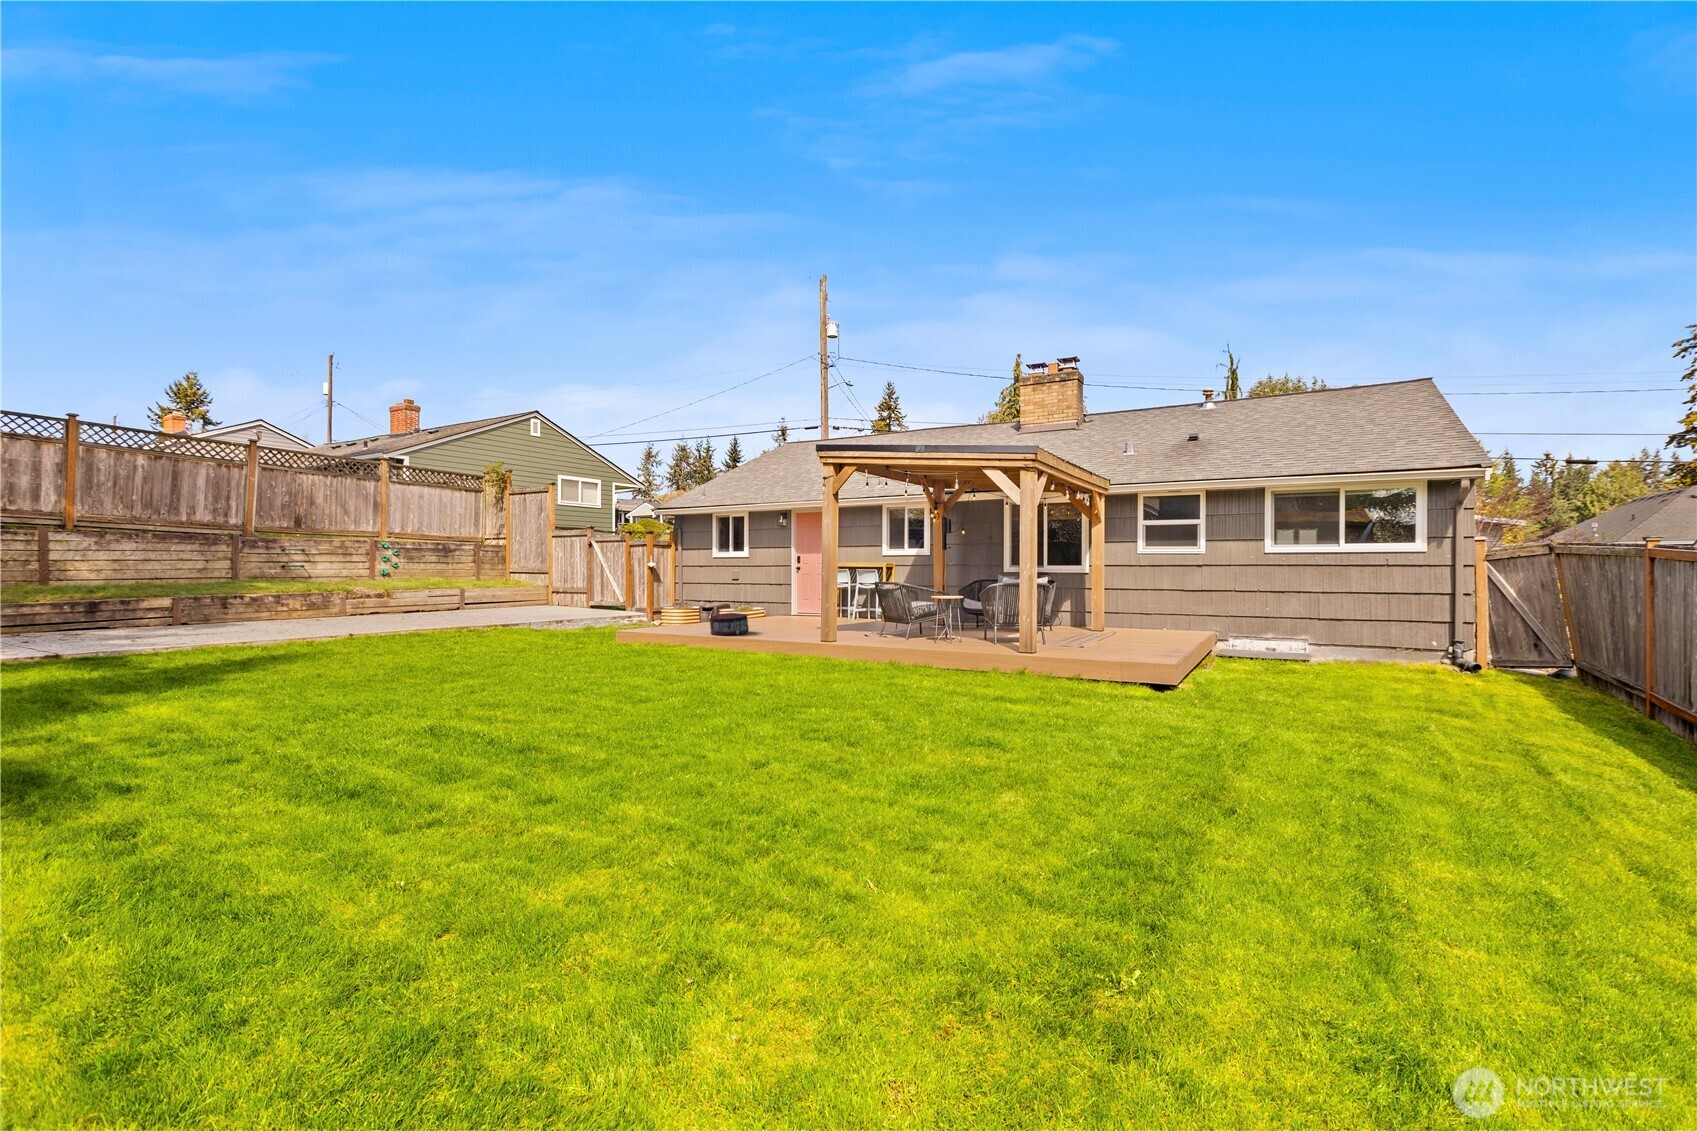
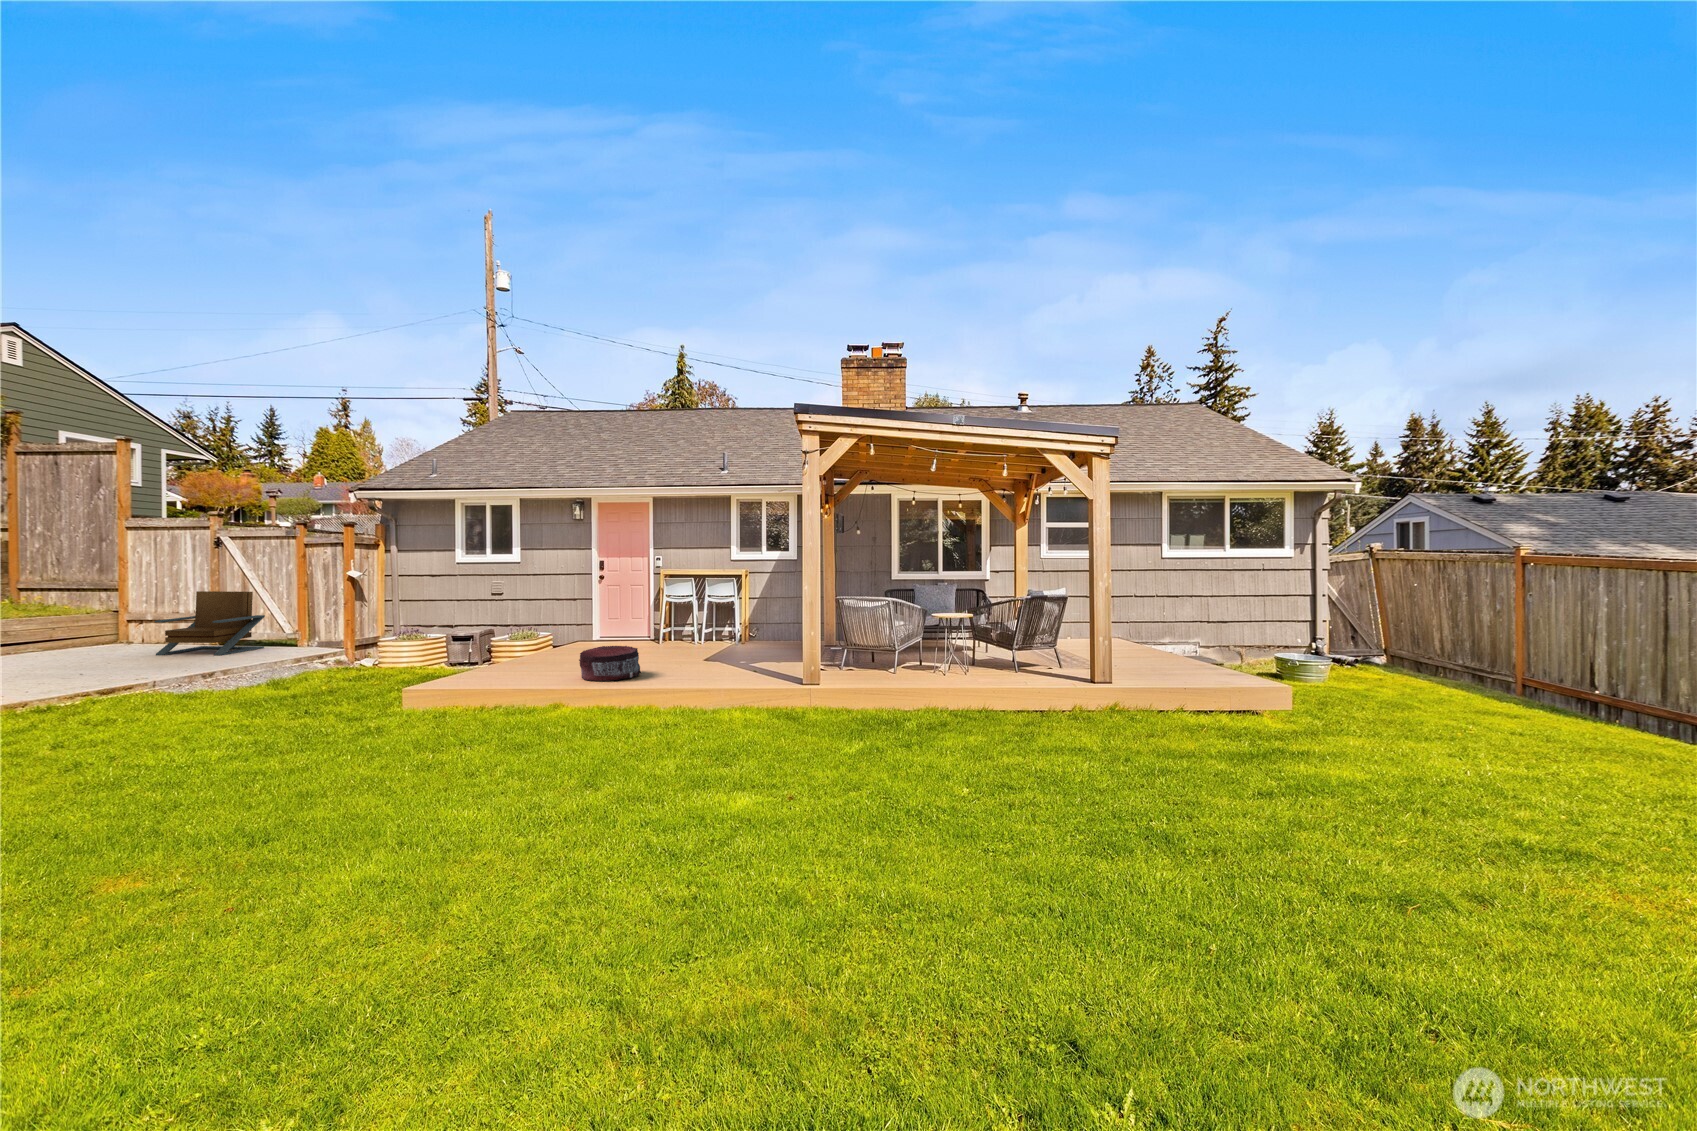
lounge chair: none [558,575,612,615] -> present [155,591,265,656]

